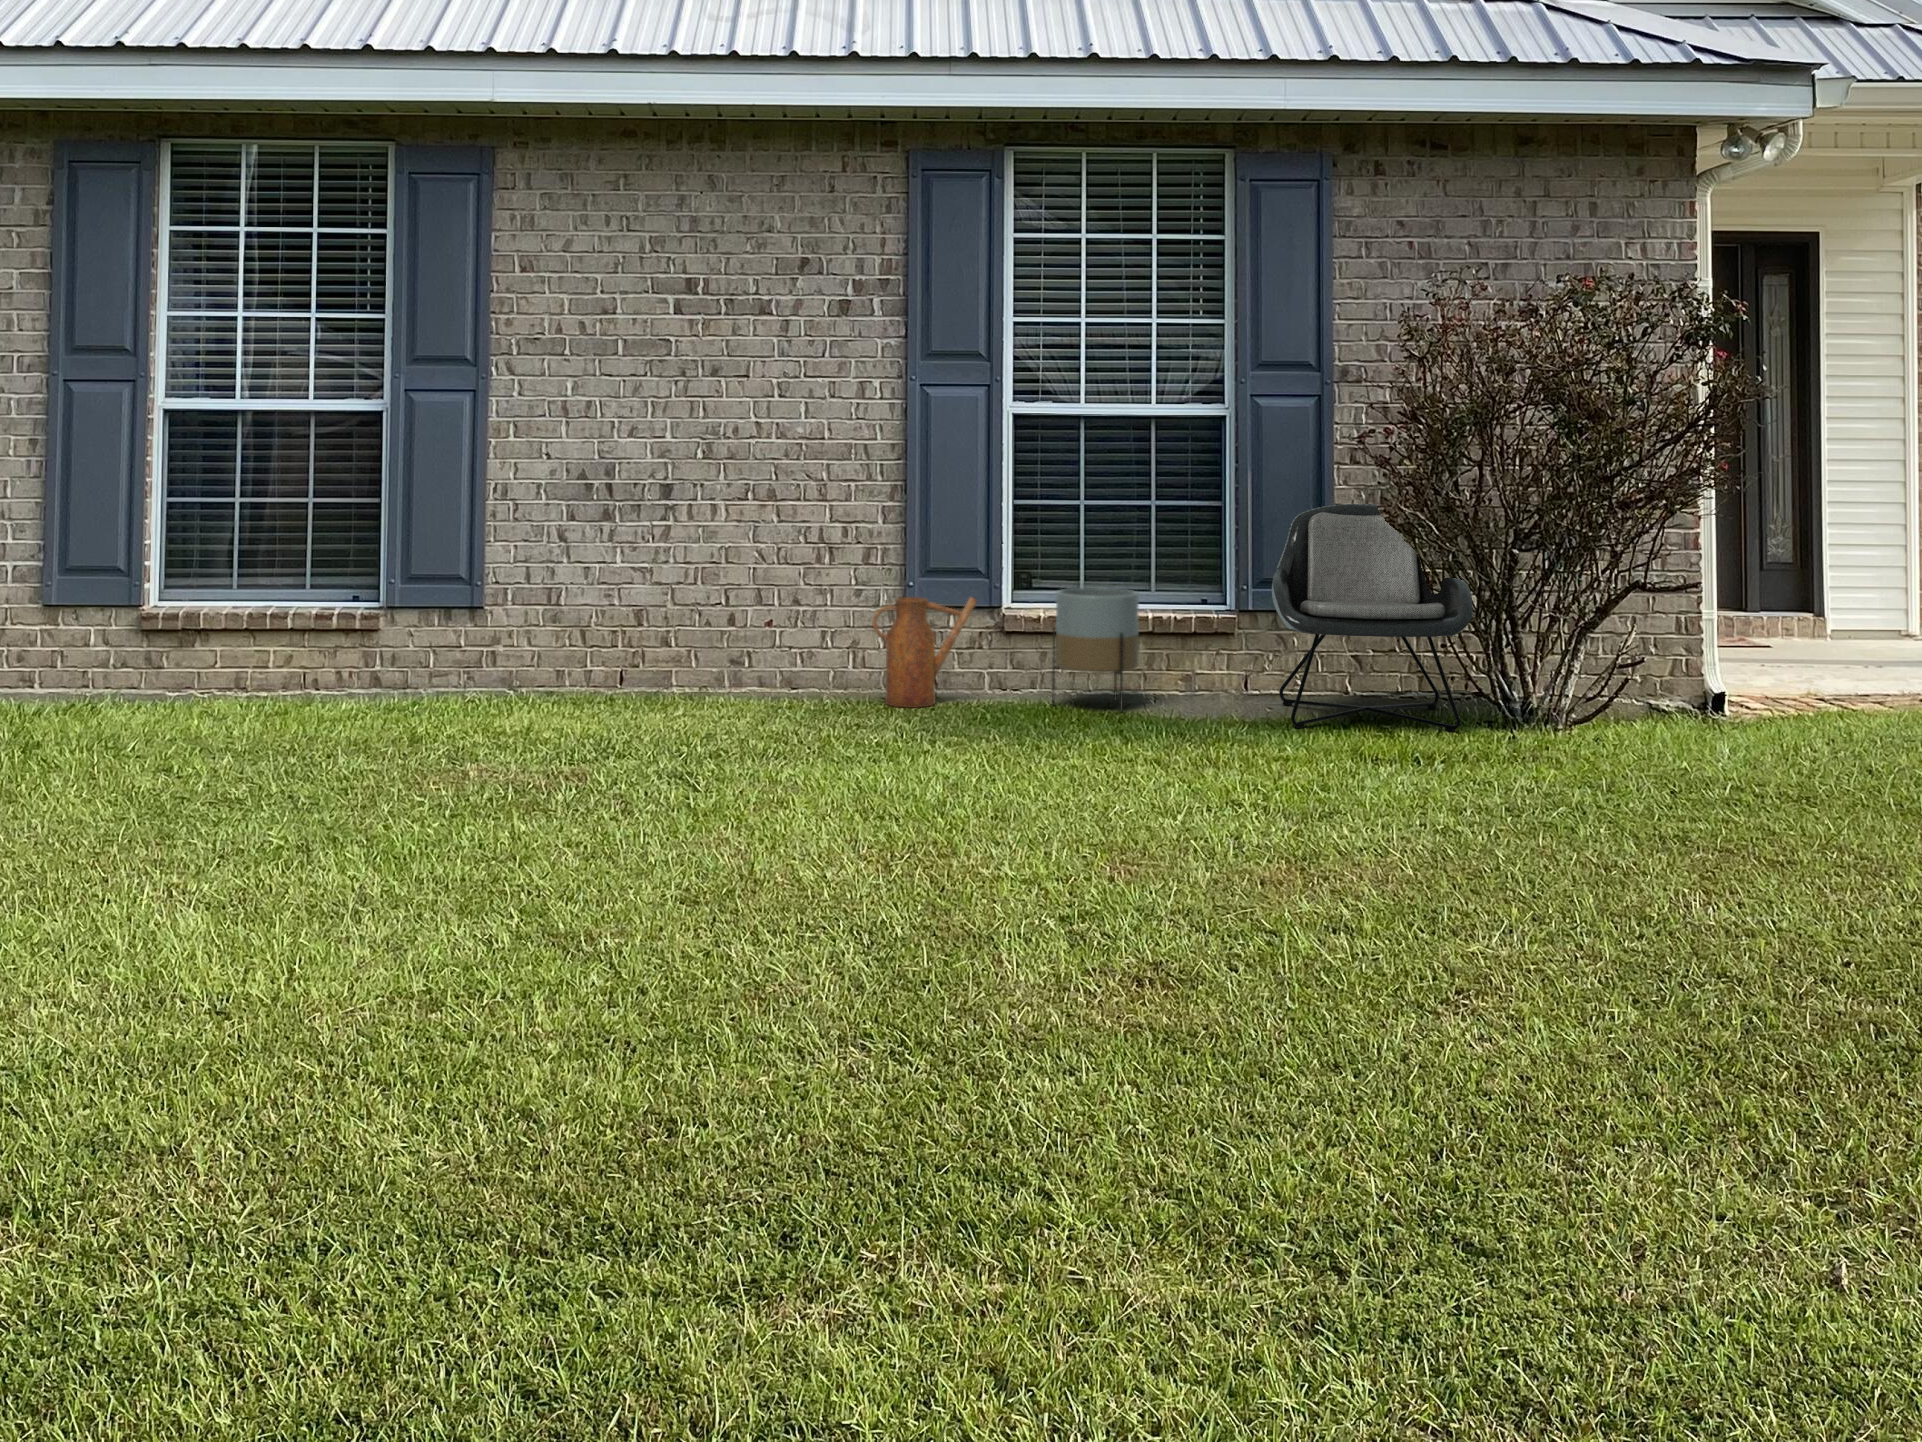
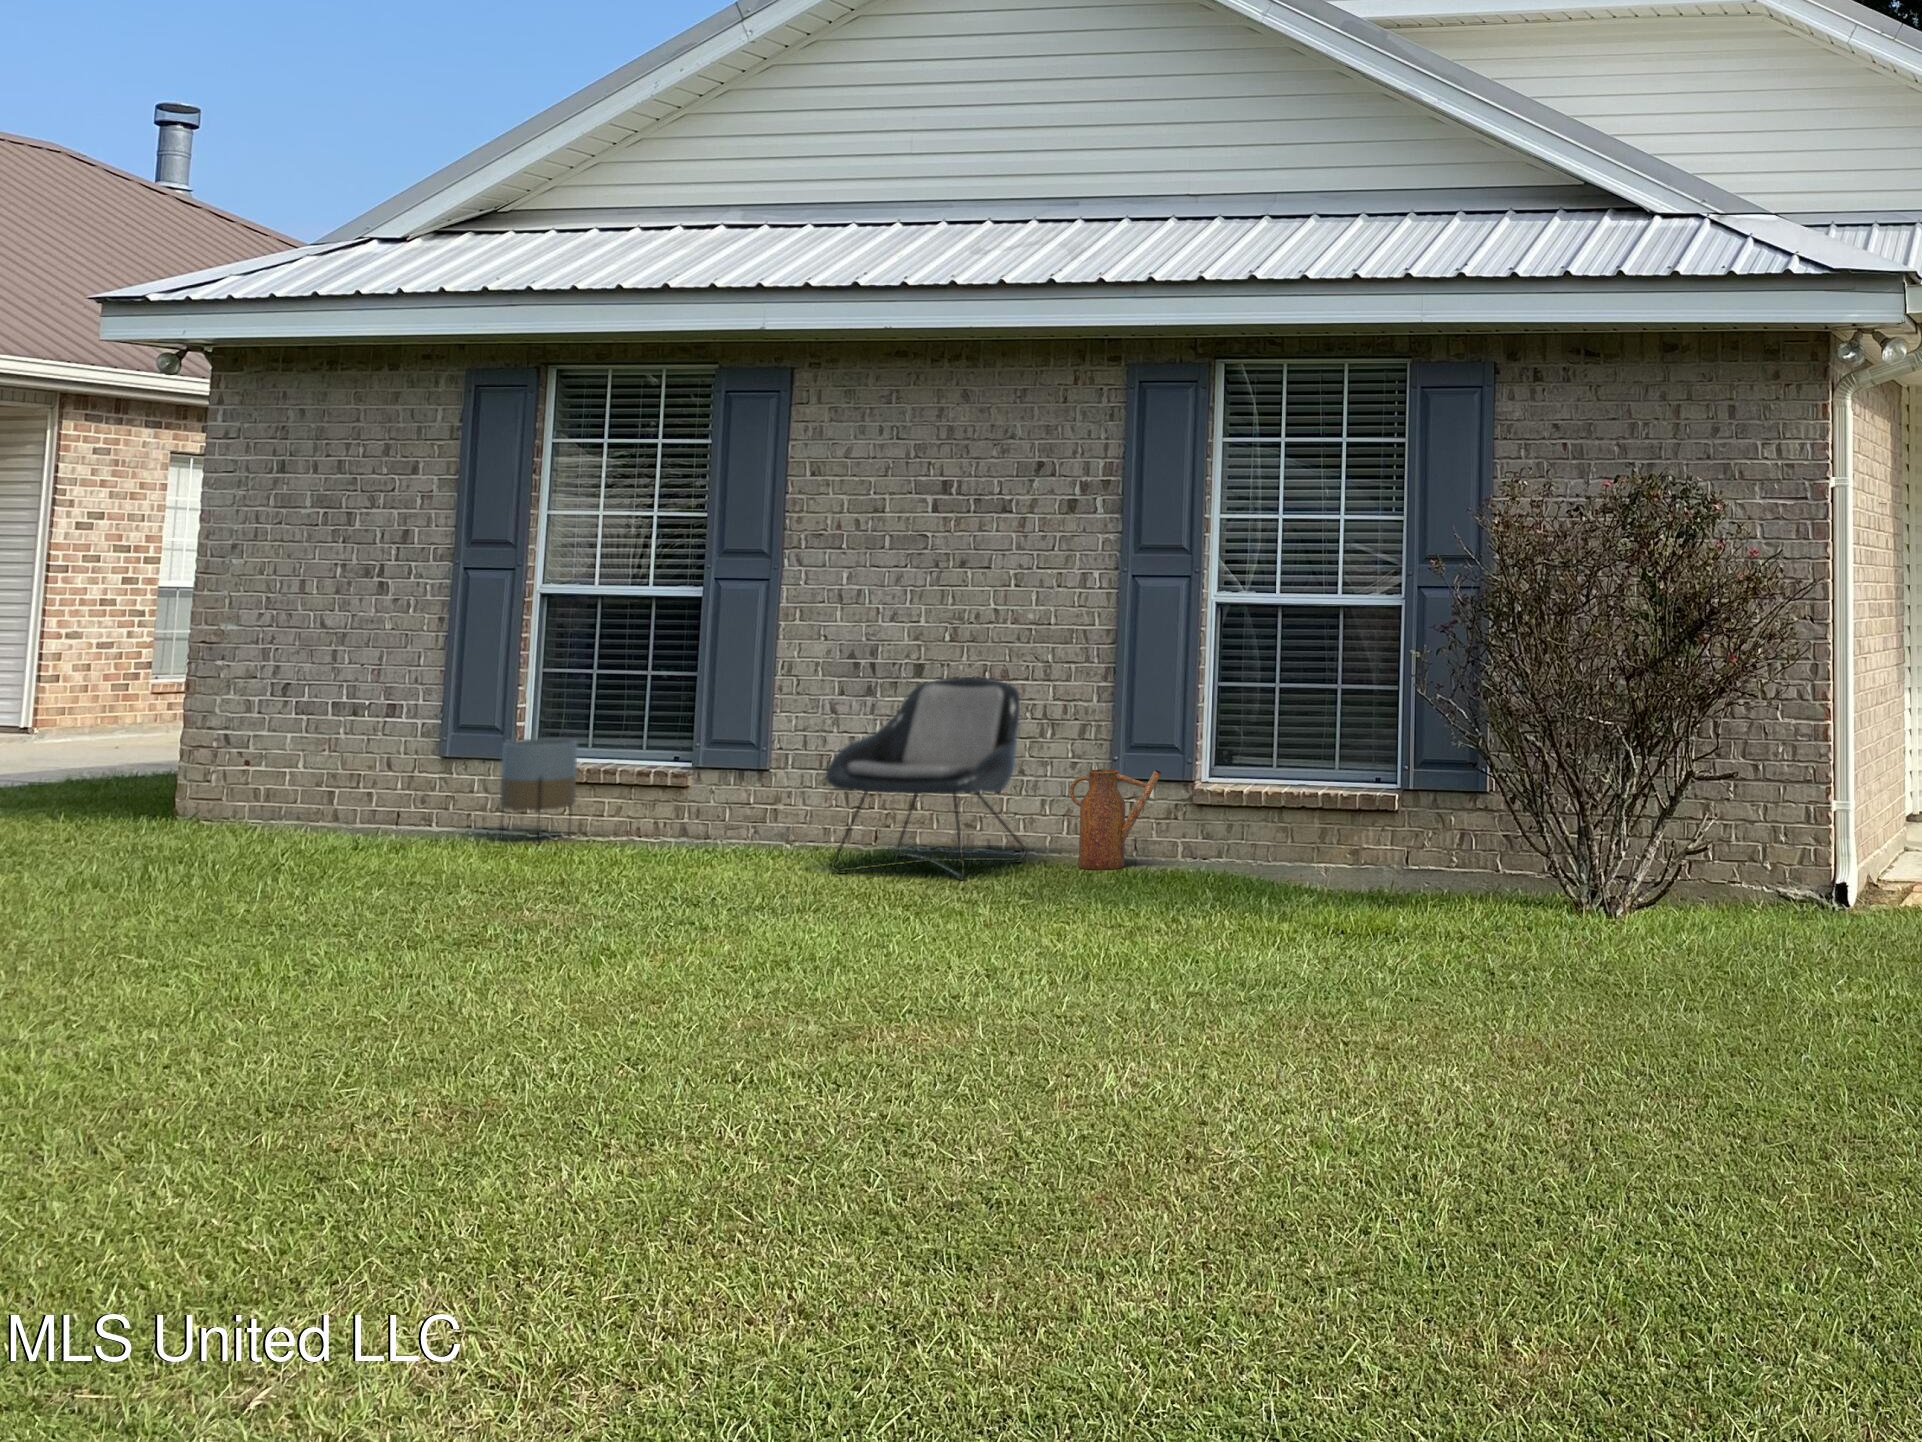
lounge chair: present [1272,504,1473,732] -> present [826,677,1026,880]
planter: present [1052,587,1139,711] -> present [500,739,577,836]

